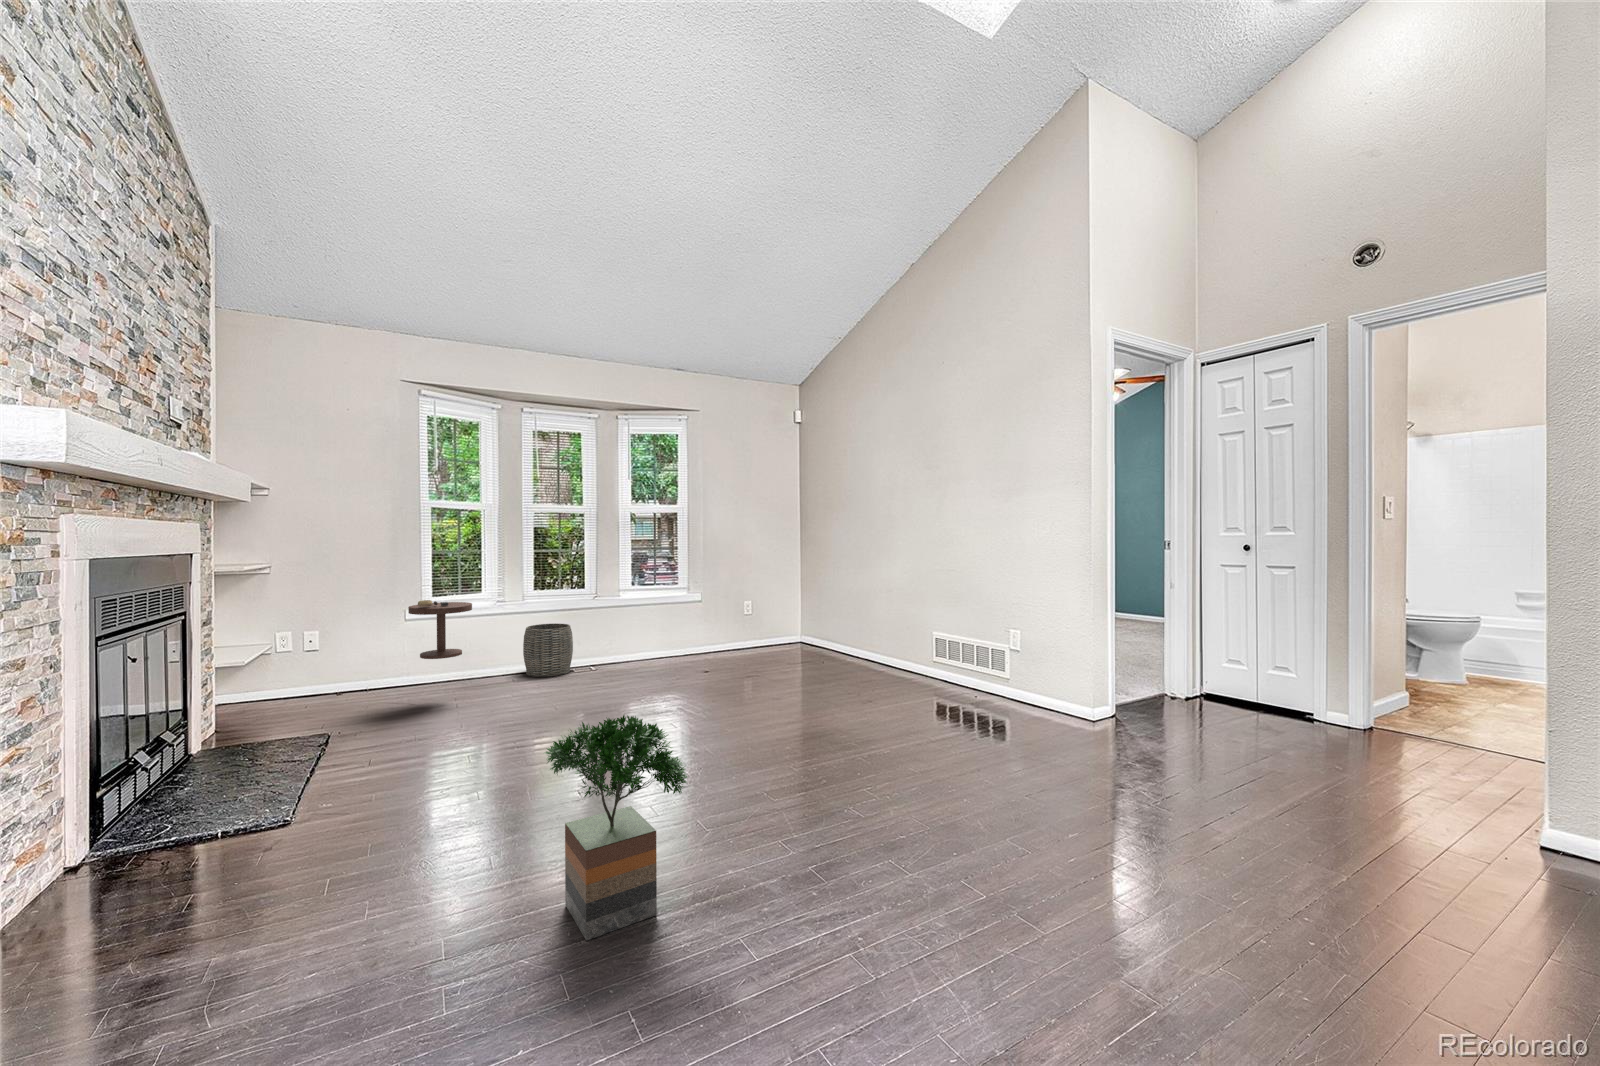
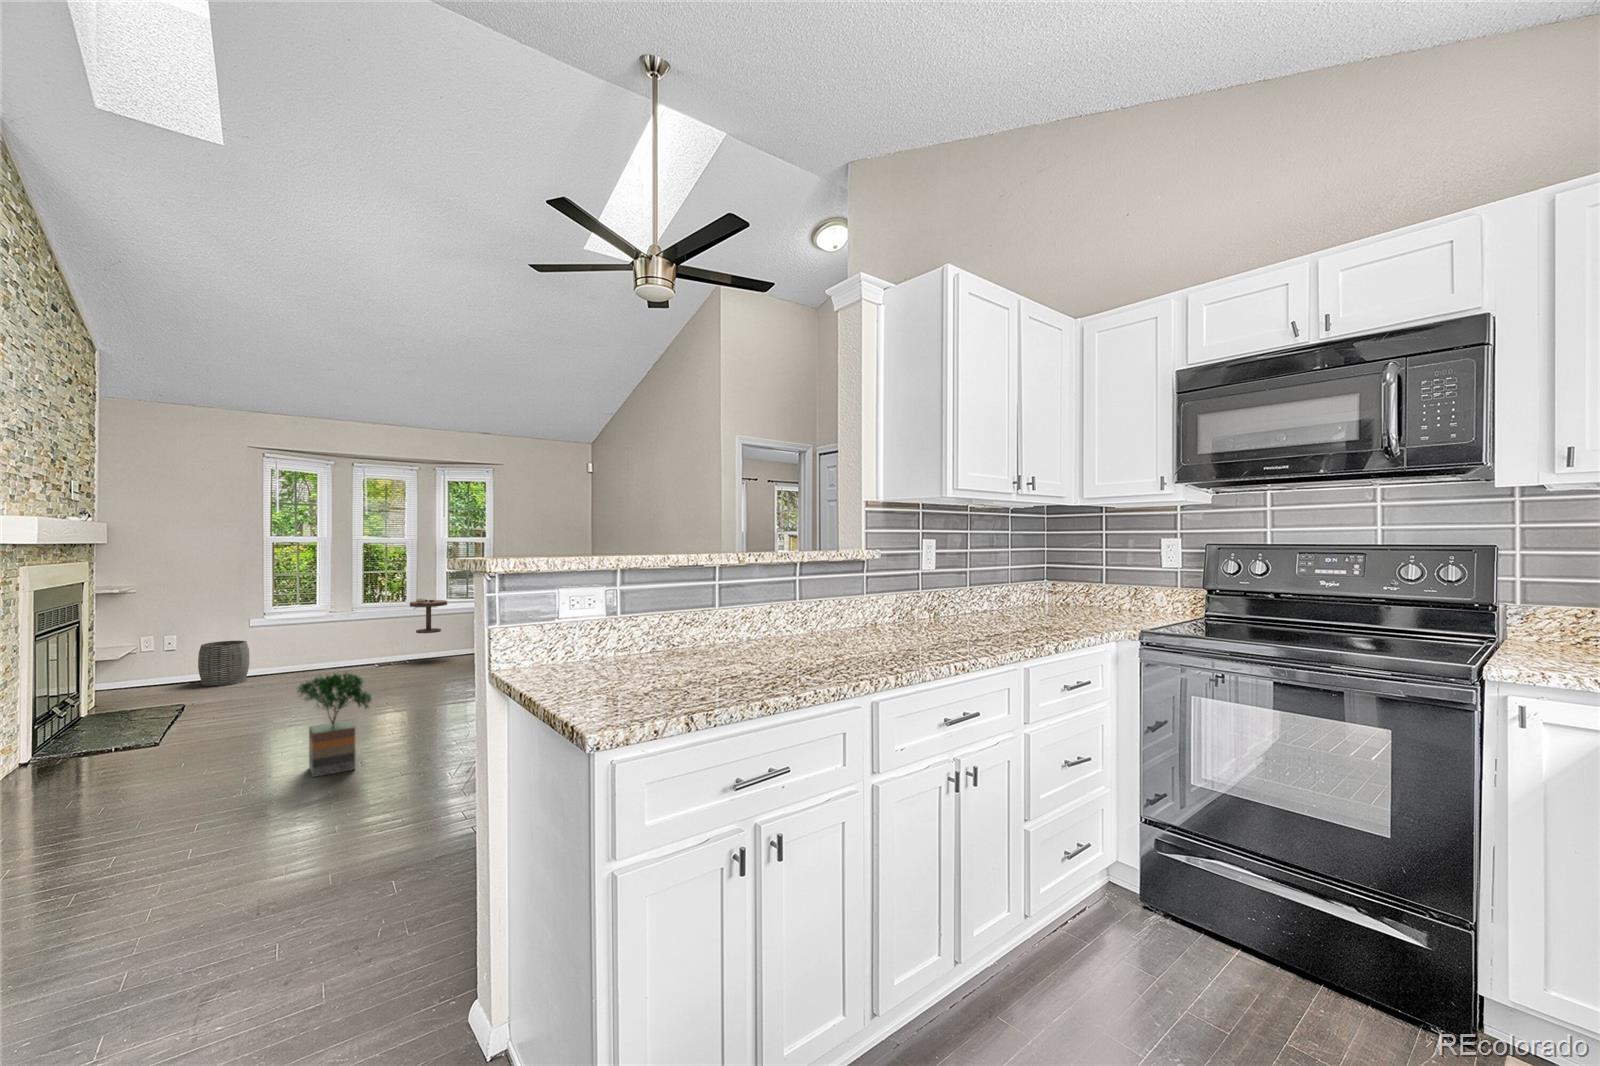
side table: present [408,600,472,659] -> present [410,599,447,633]
woven basket: present [523,623,573,677] -> present [198,641,249,686]

